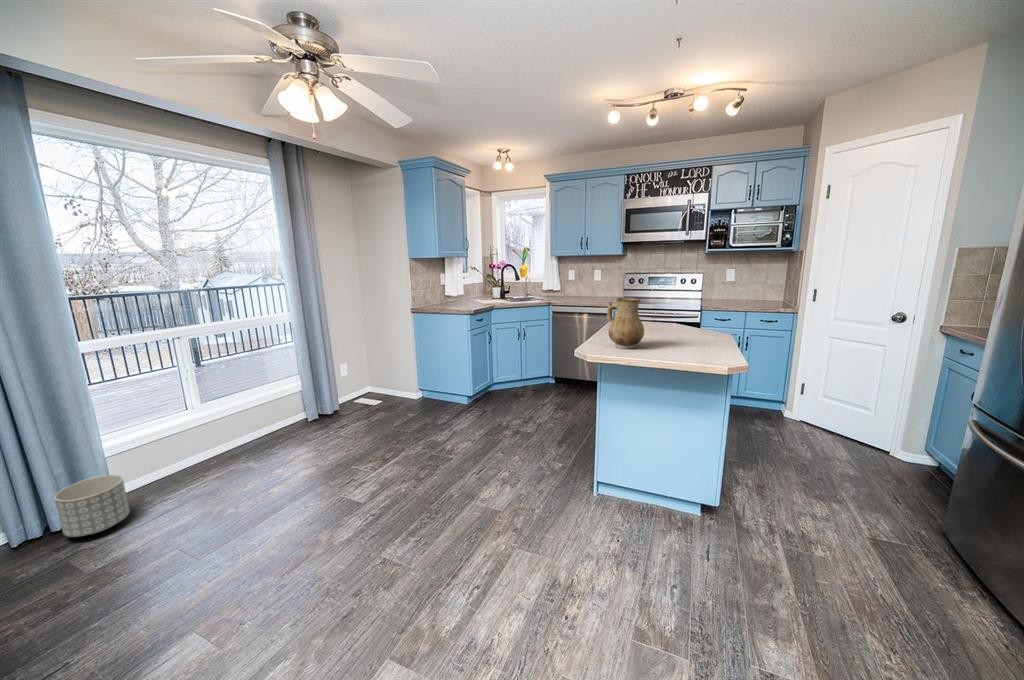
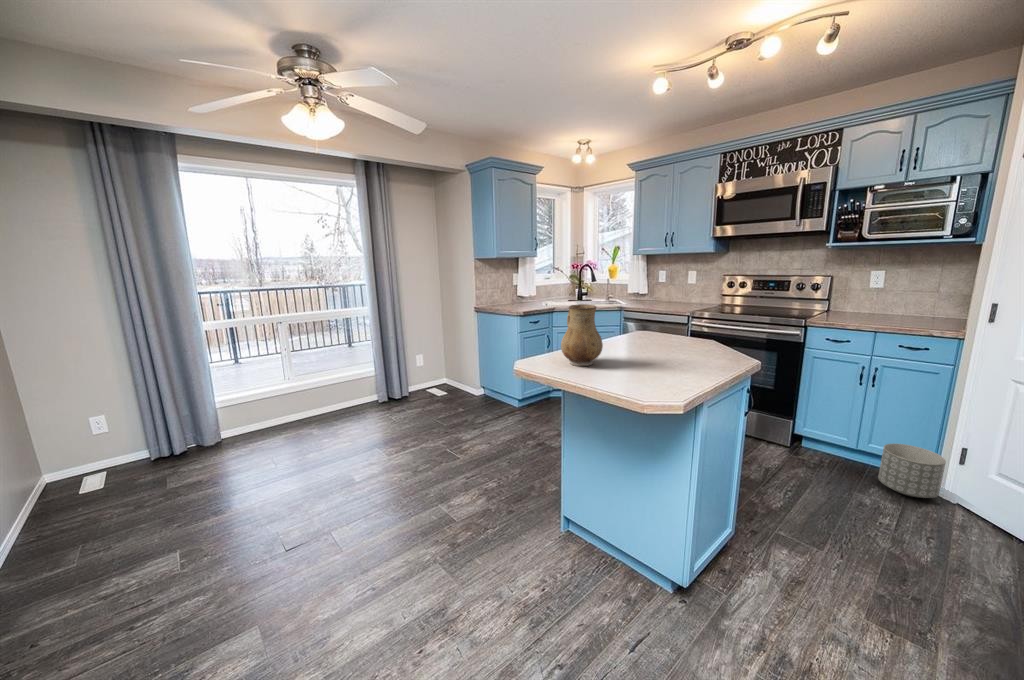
planter: present [55,475,130,537] -> present [878,443,946,498]

